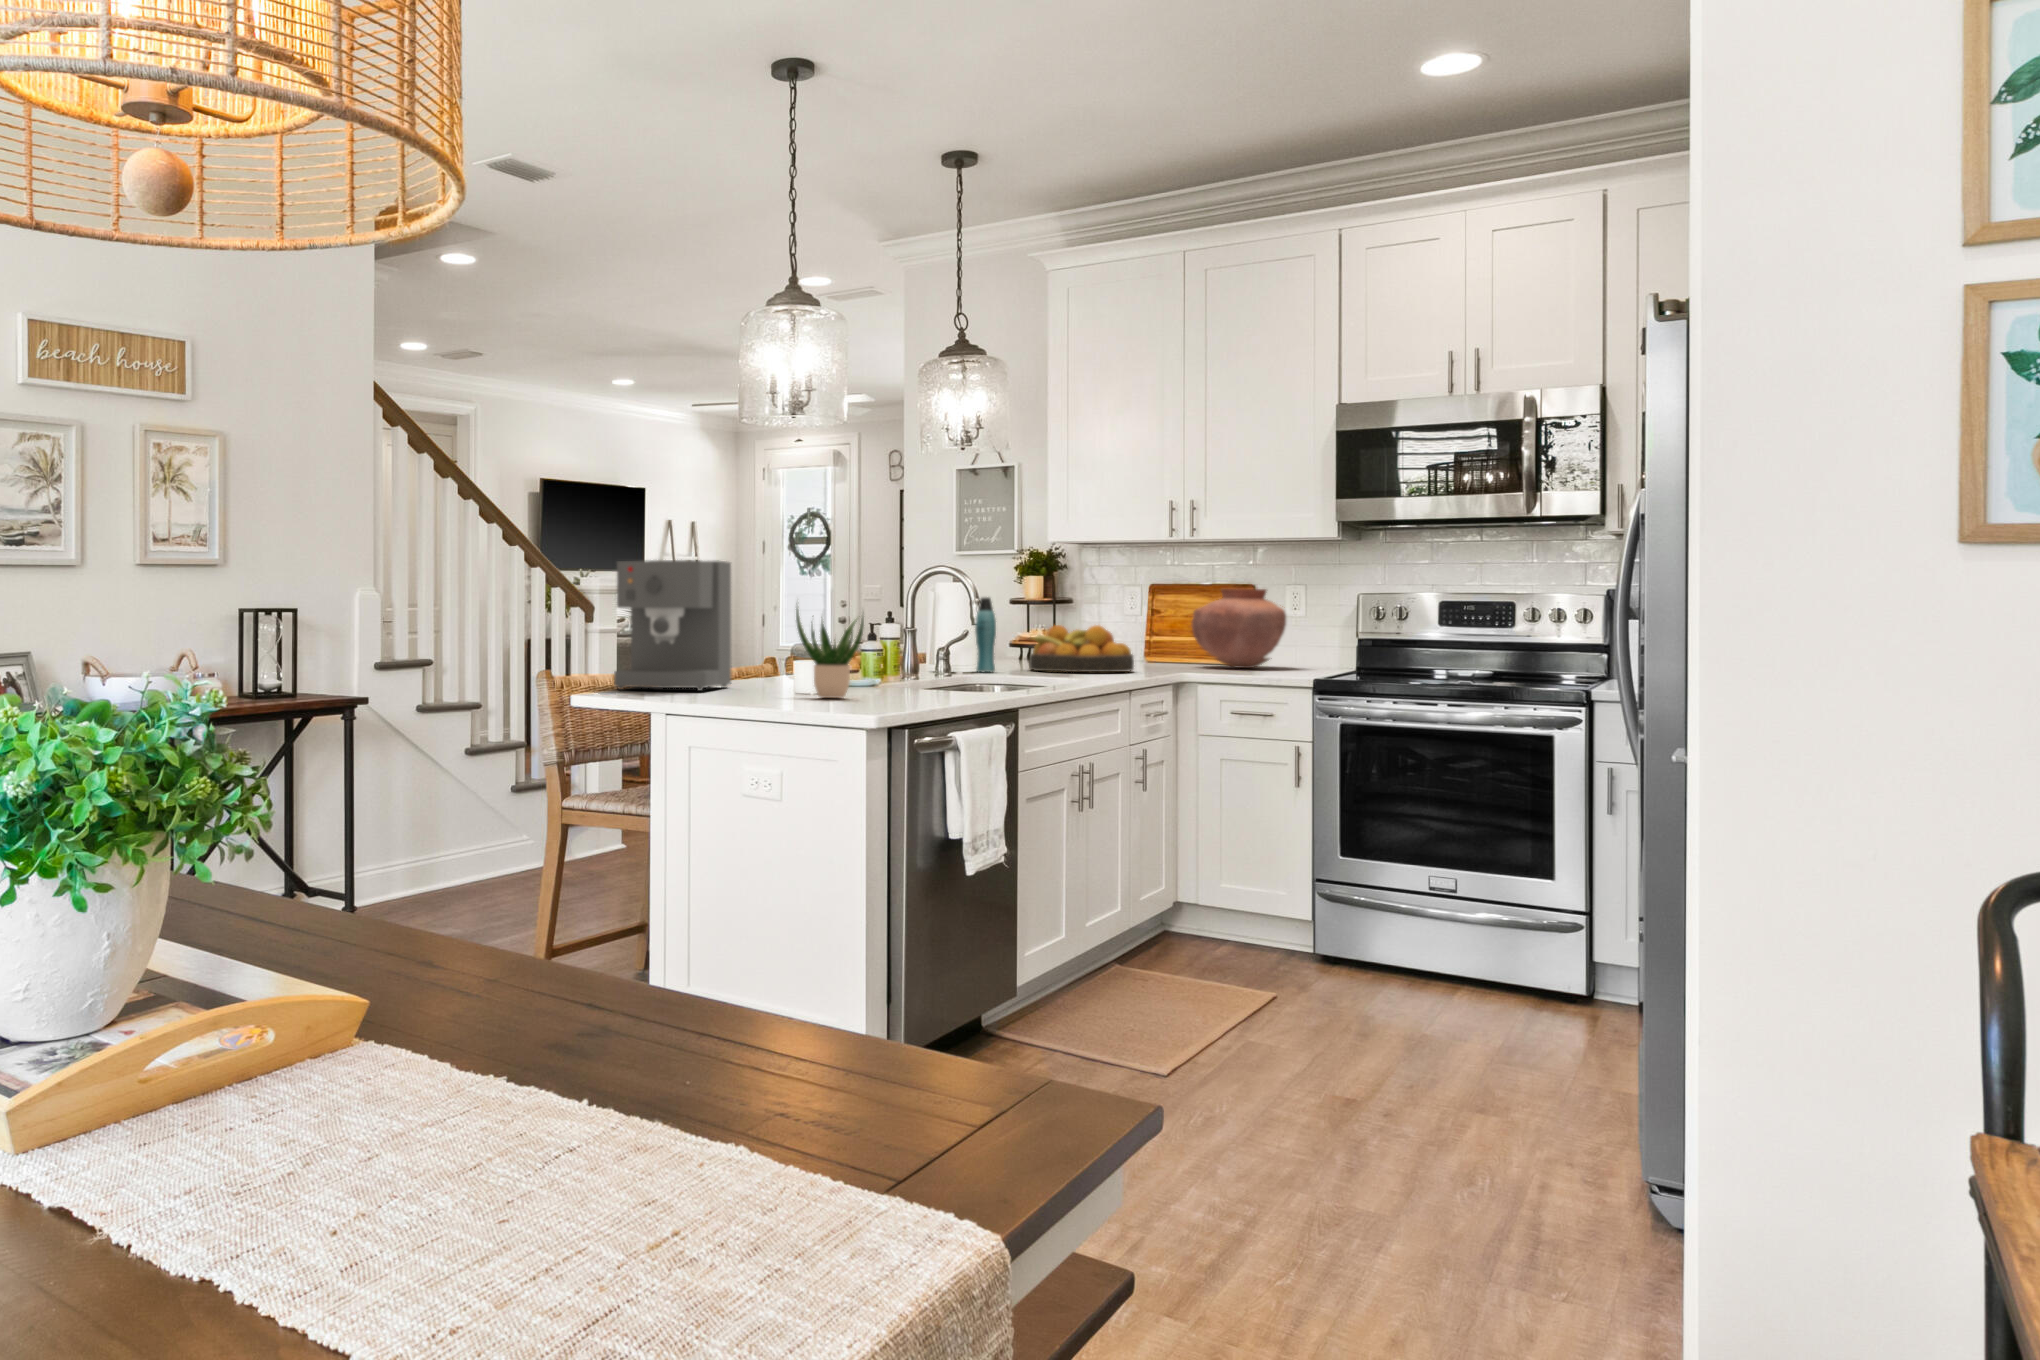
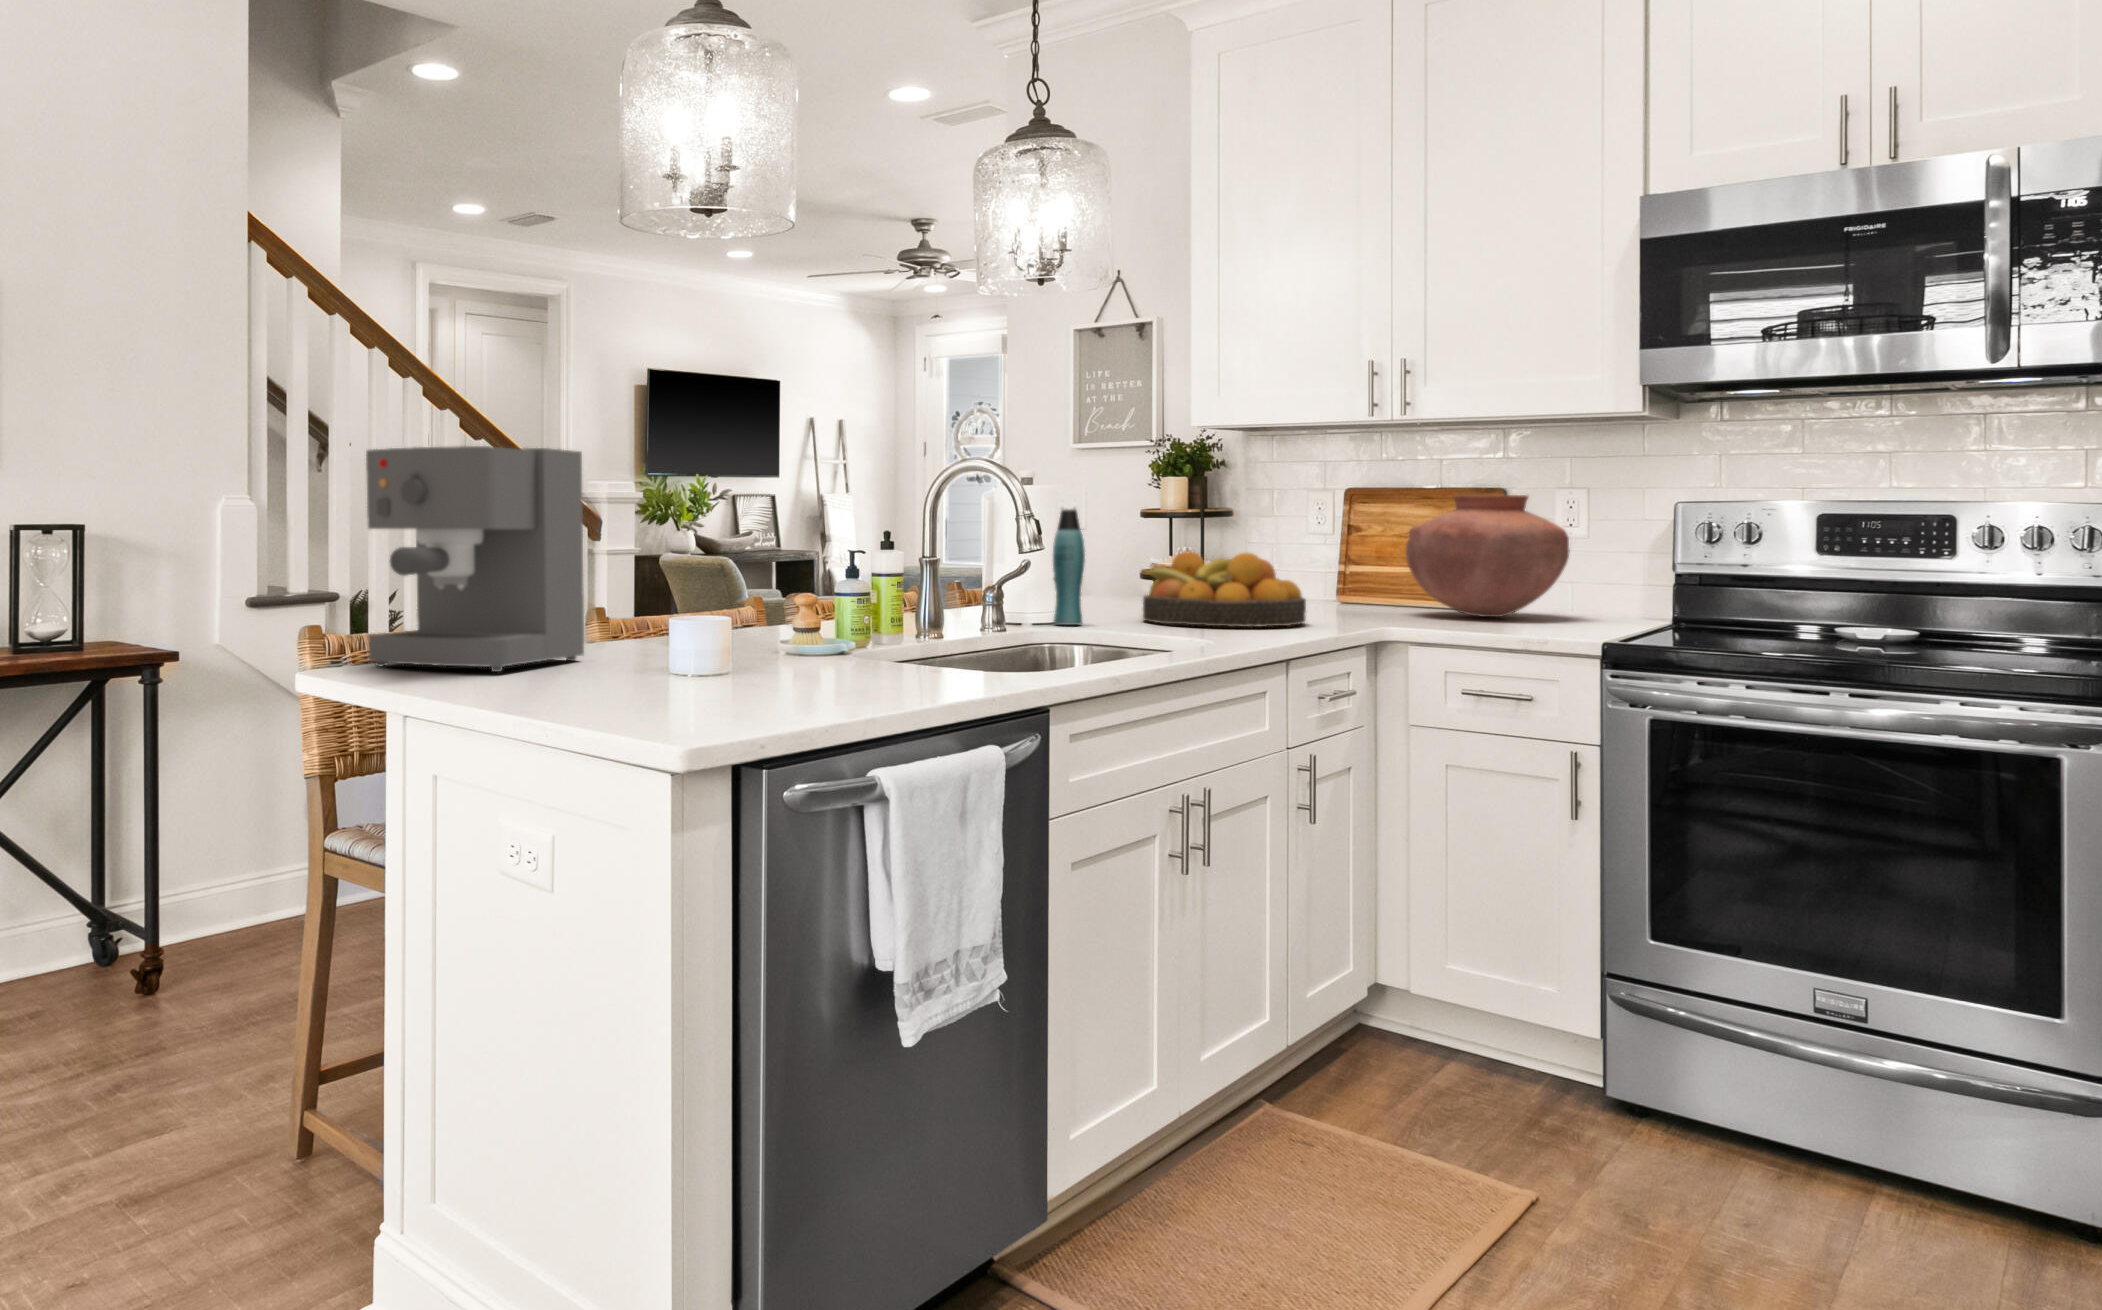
potted plant: present [796,608,864,698] -> none [628,511,748,696]

